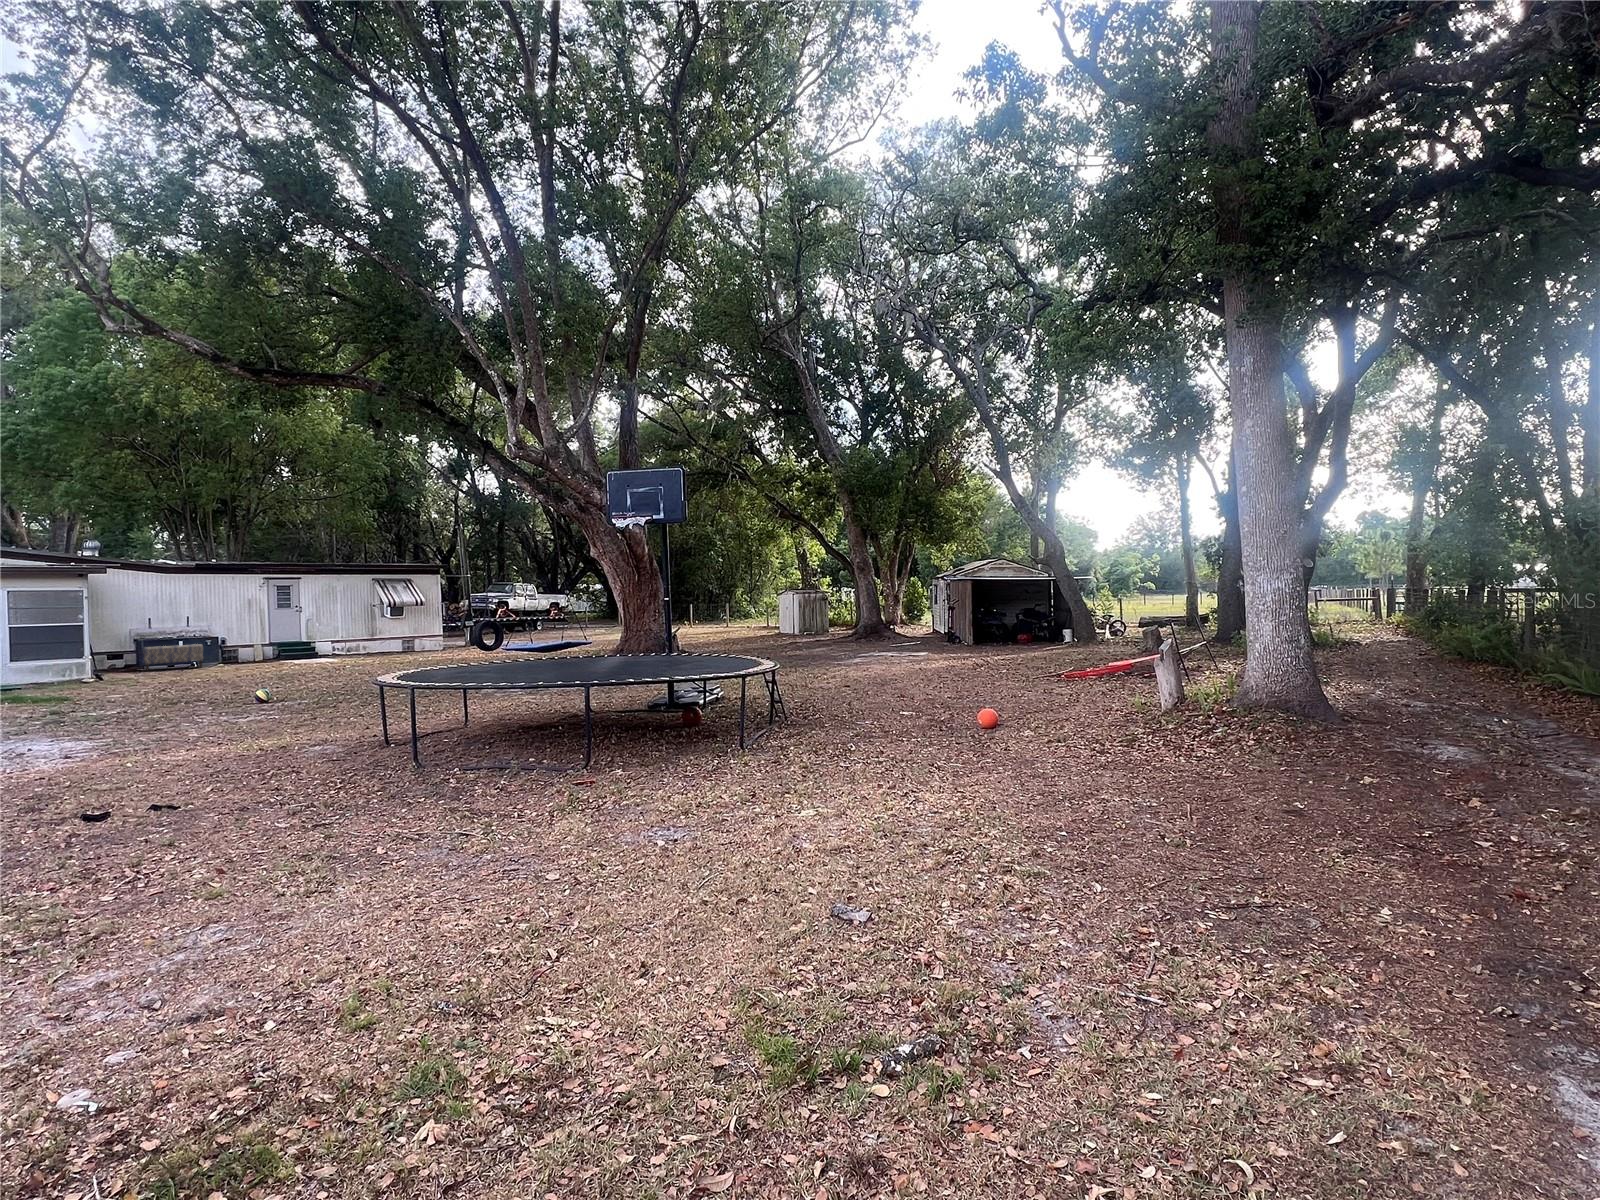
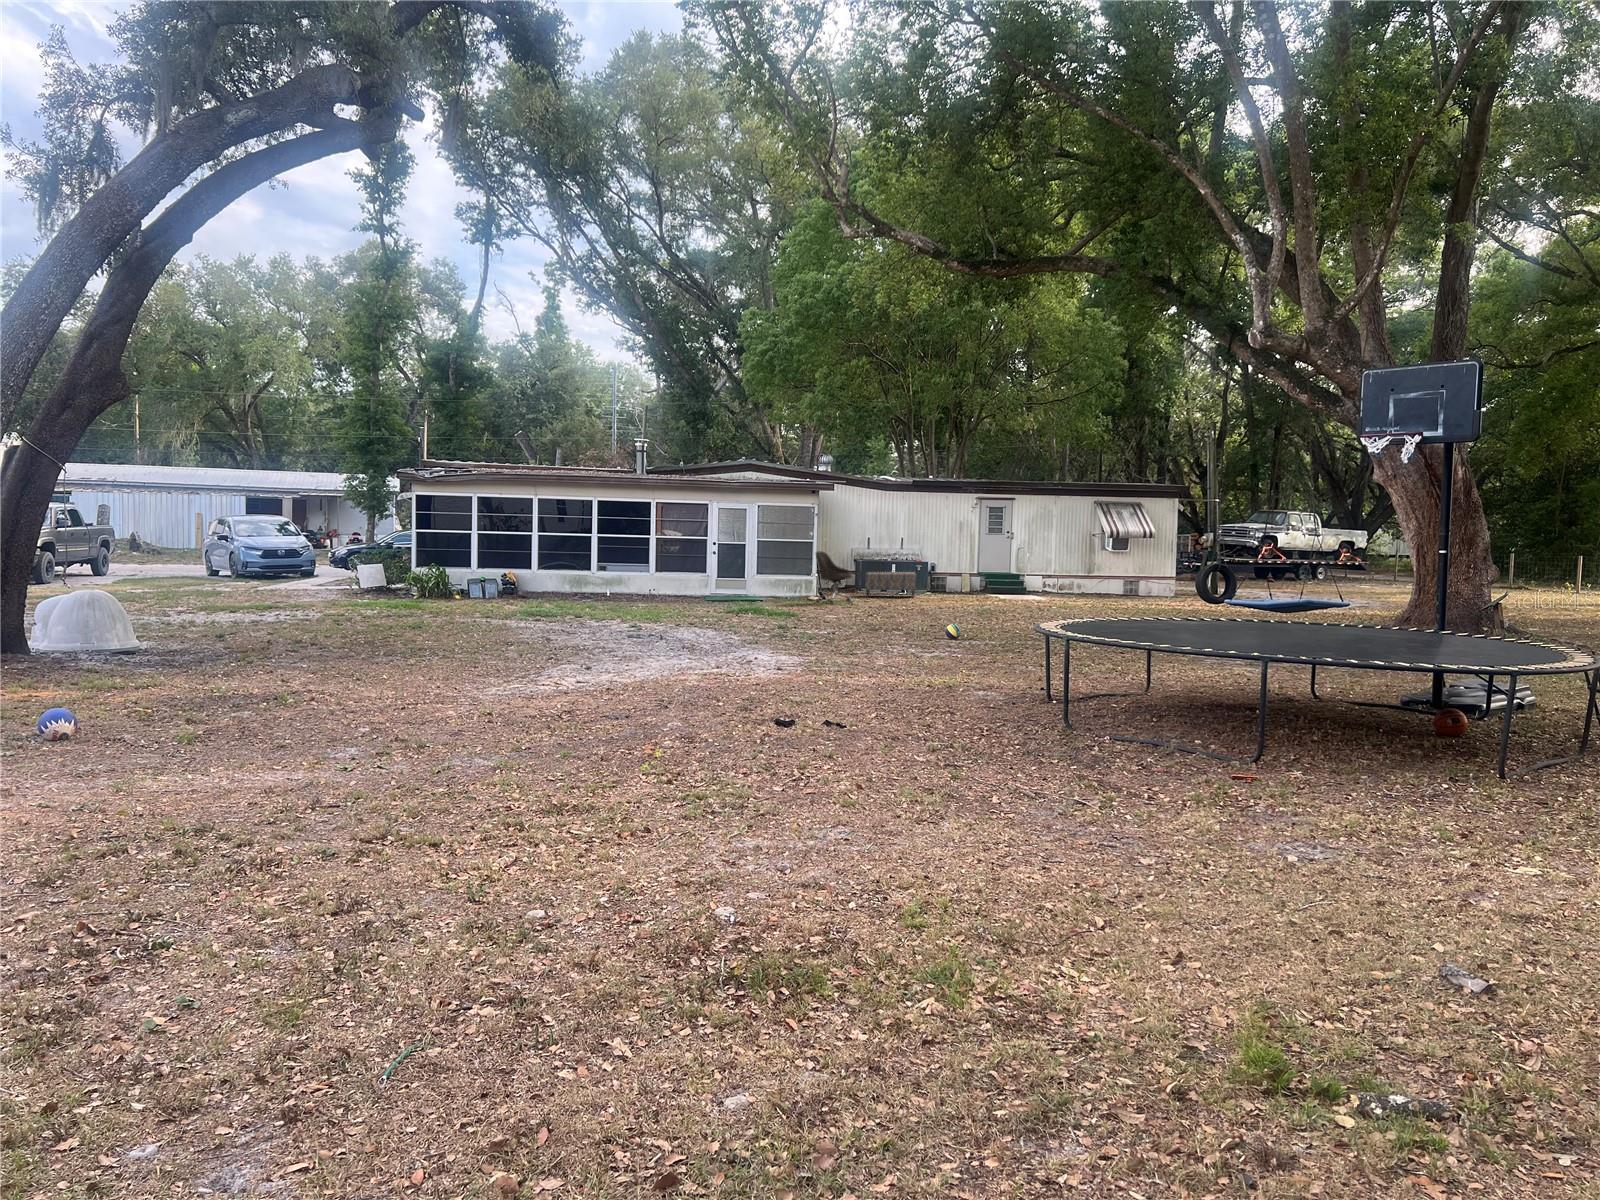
chair: none [81,630,130,681] -> present [816,551,852,603]

